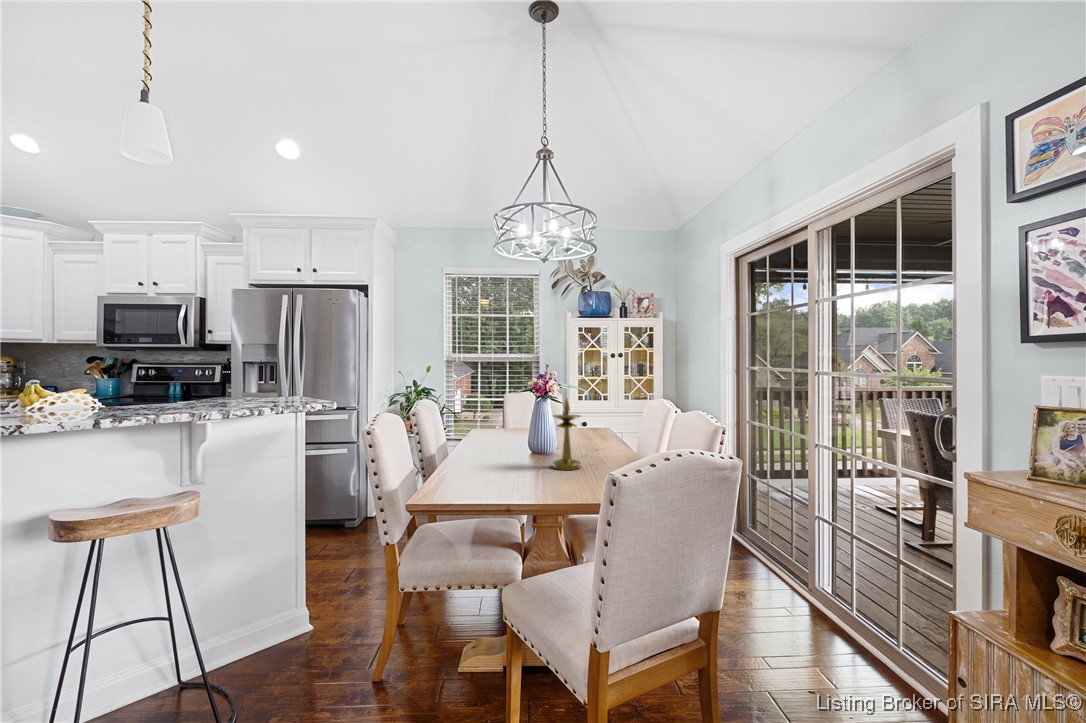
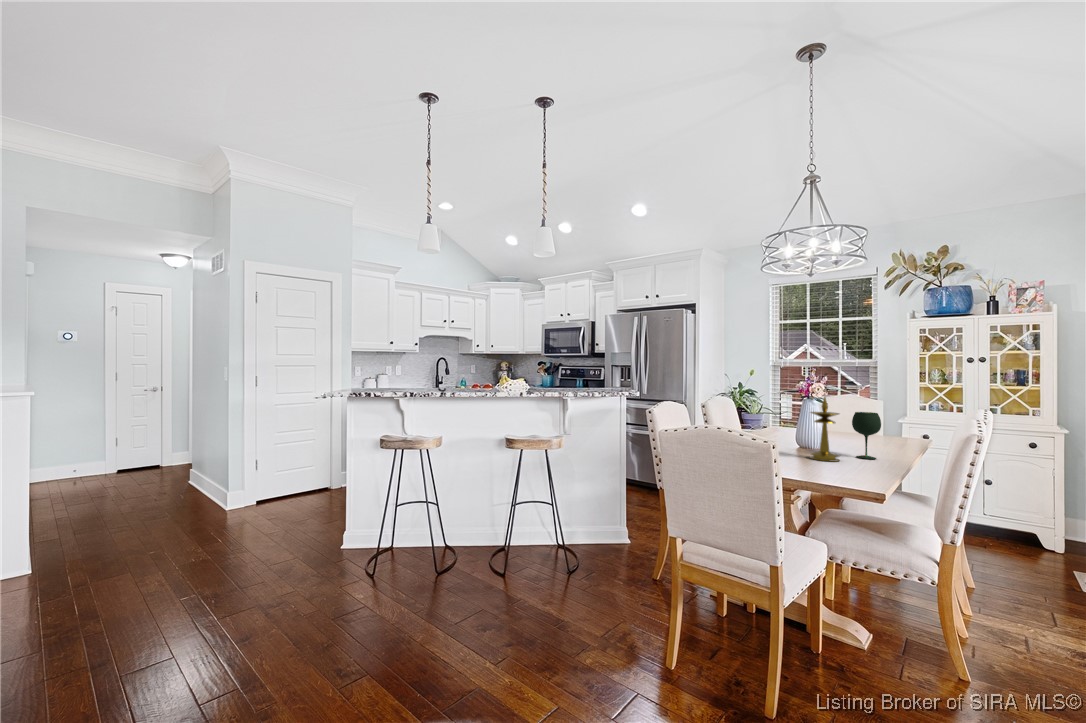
wine glass: none [581,411,606,460] -> present [852,412,881,459]

